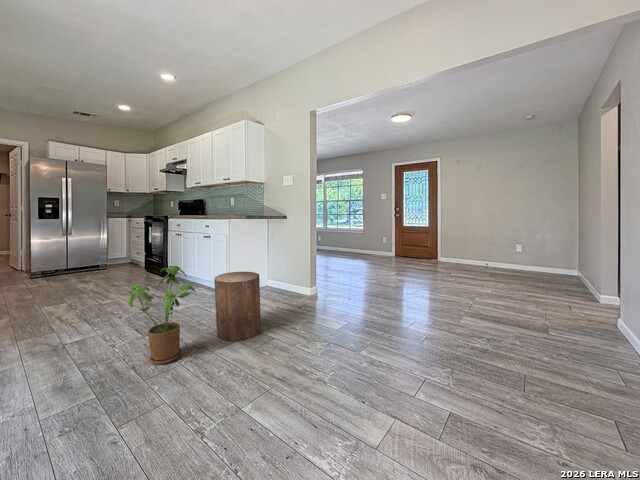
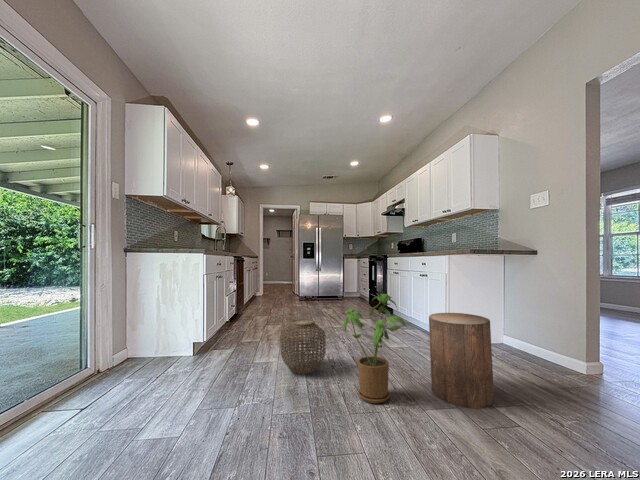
woven basket: none [31,301,104,365] -> present [280,319,326,374]

